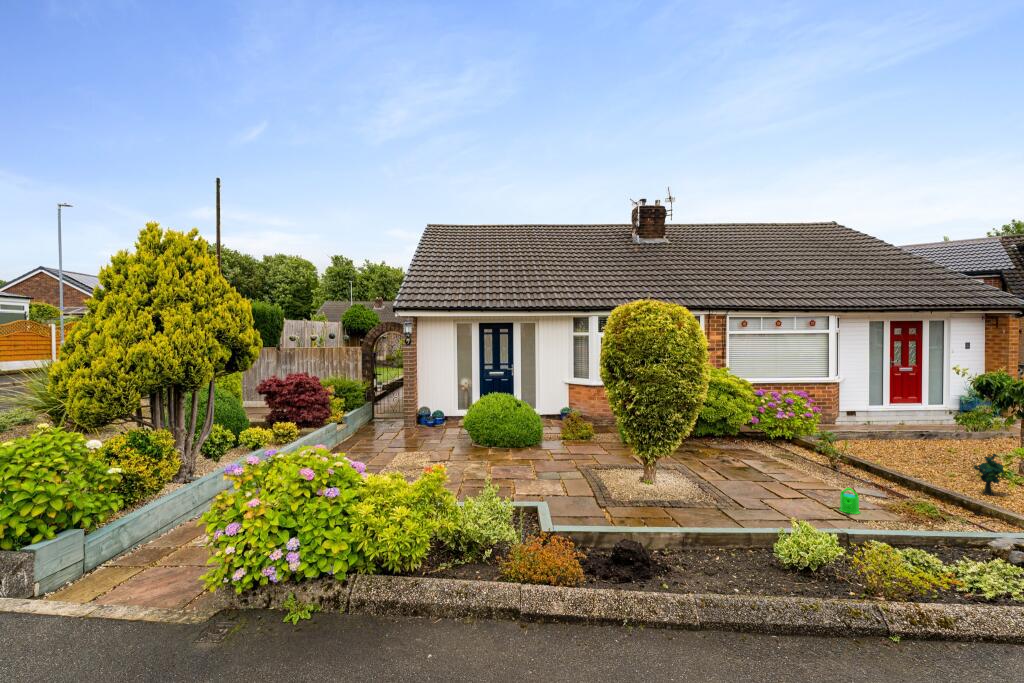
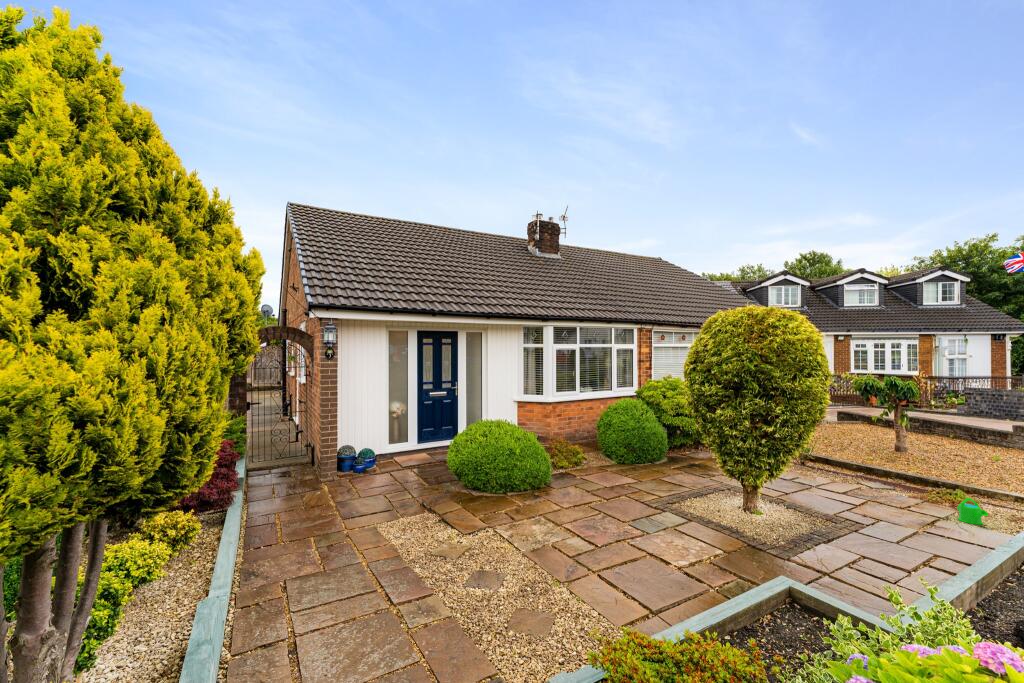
decorative plant: present [973,454,1005,495] -> none [949,446,979,482]

